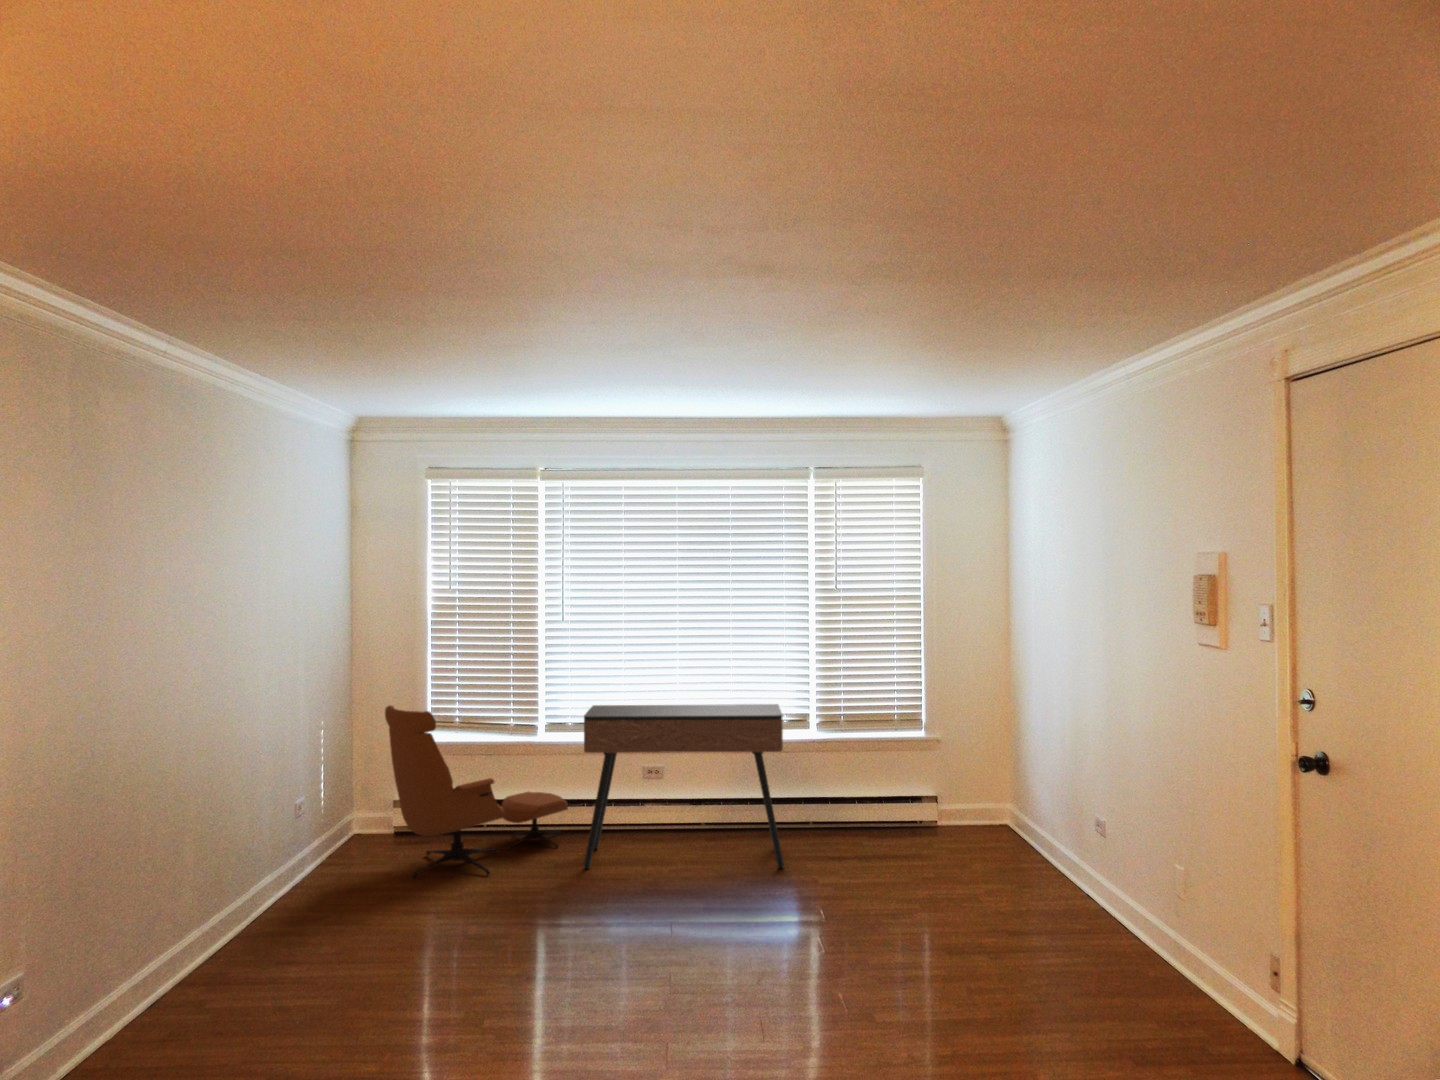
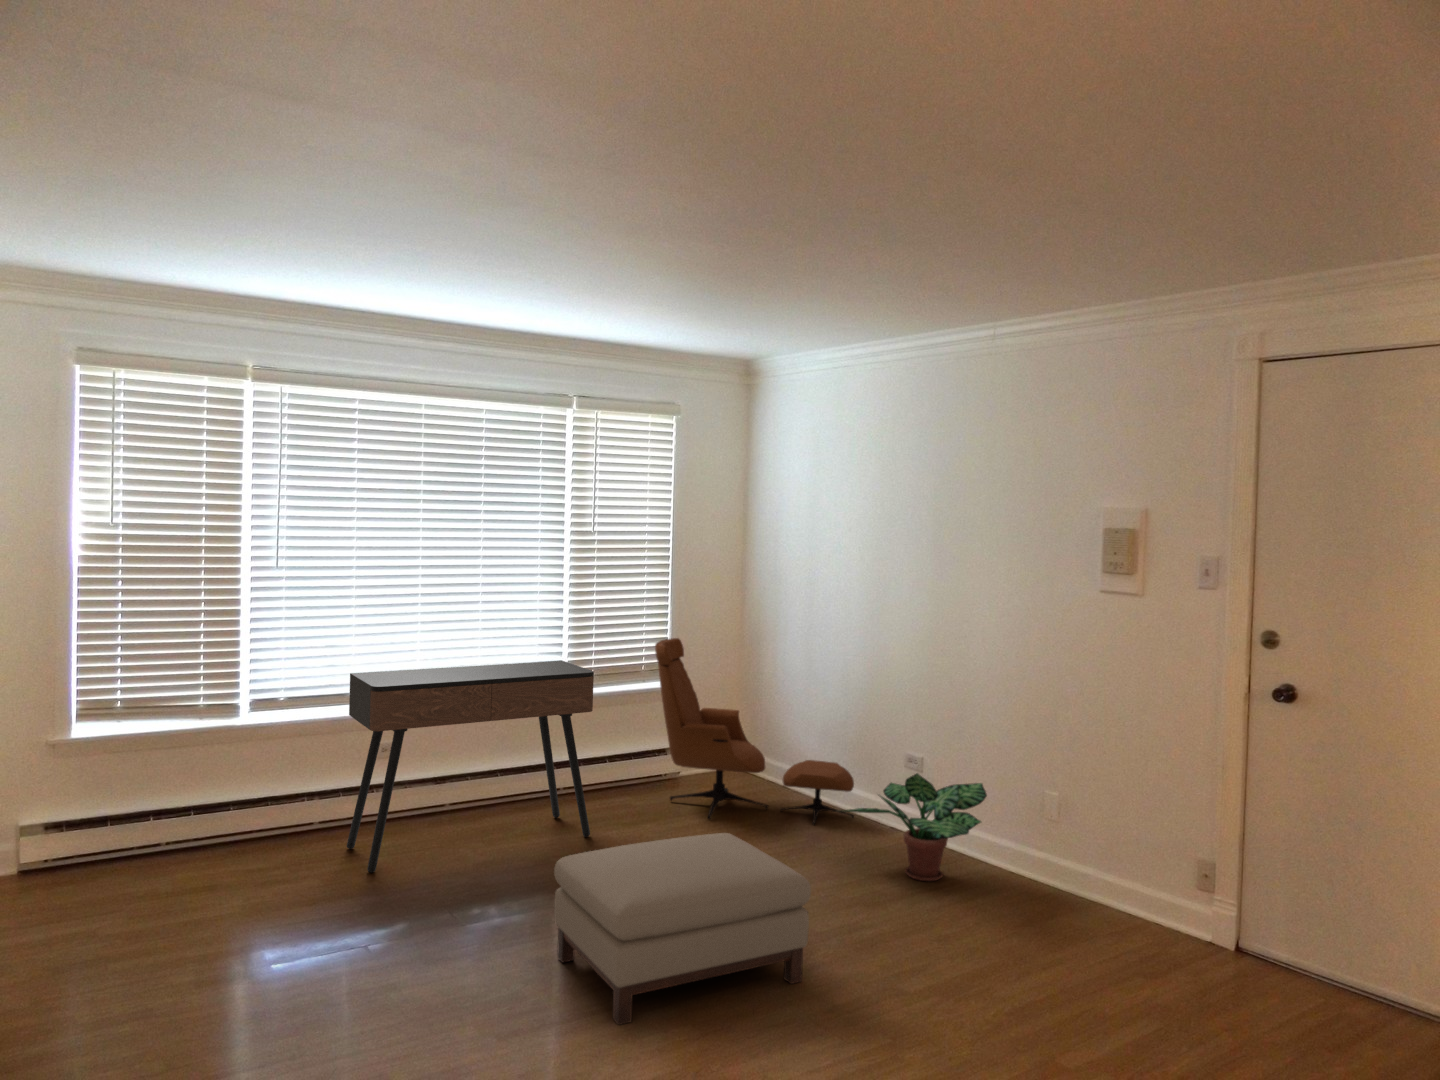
lounge chair: present [385,705,568,878] -> present [655,638,854,825]
potted plant: none [984,844,1158,971] -> present [840,773,987,881]
ottoman: none [593,871,805,1034] -> present [554,833,811,1025]

